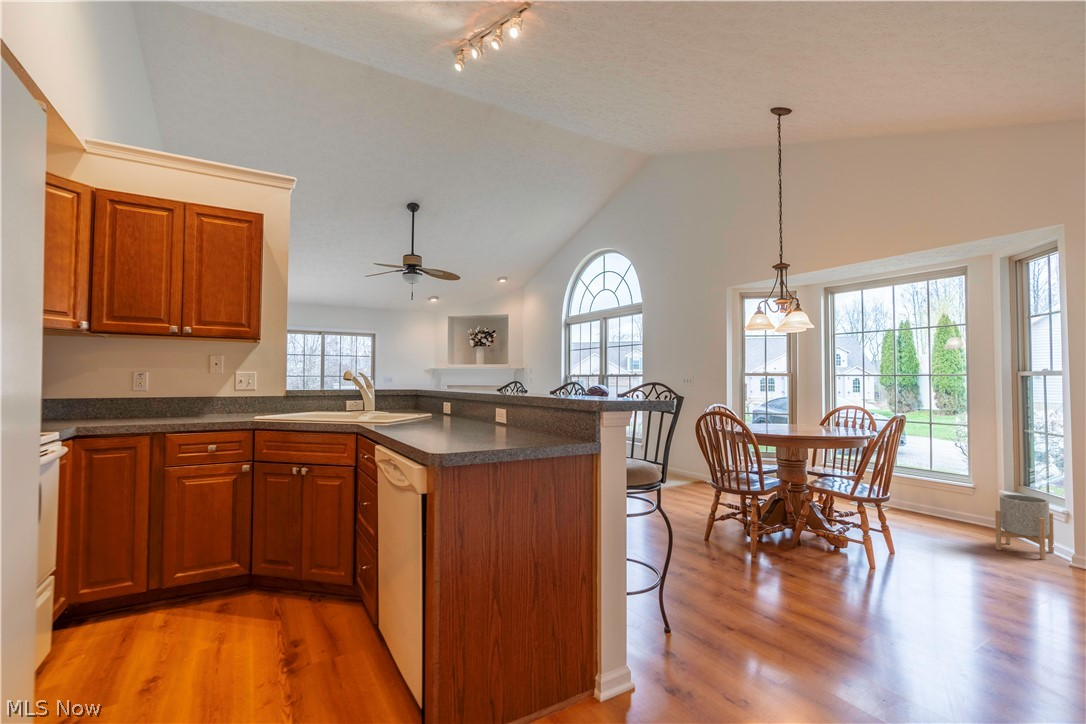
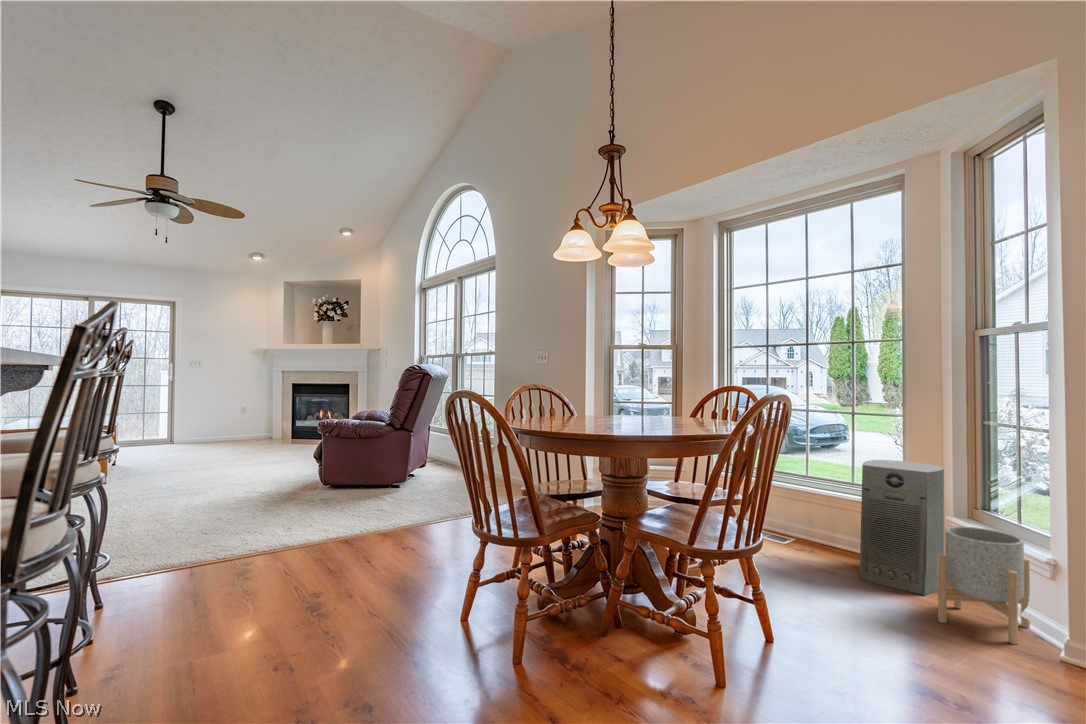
air purifier: none [941,454,999,538] -> present [859,460,944,596]

